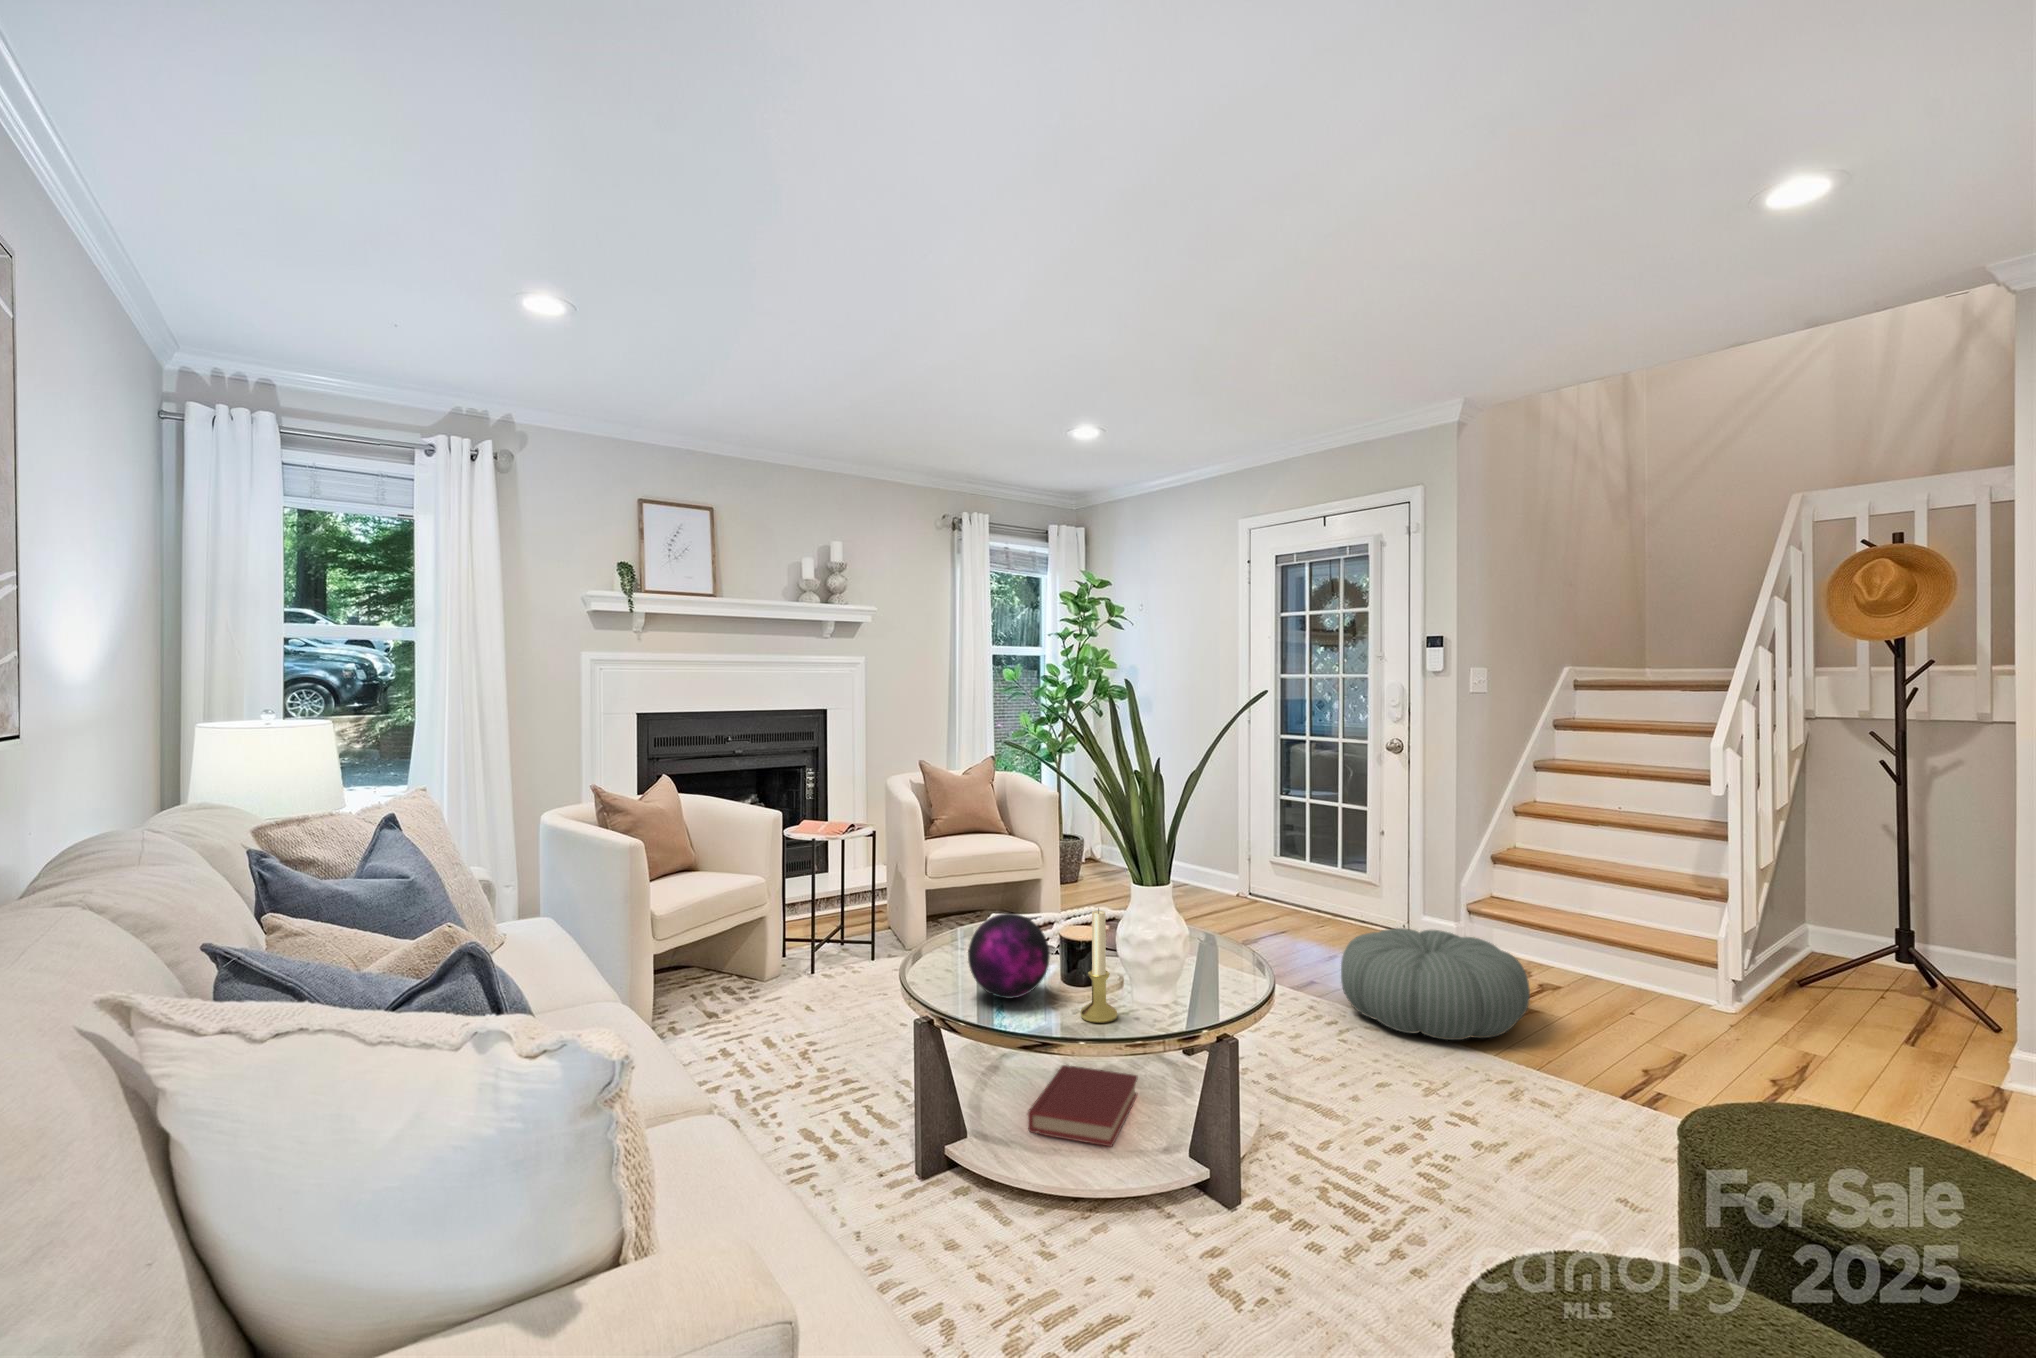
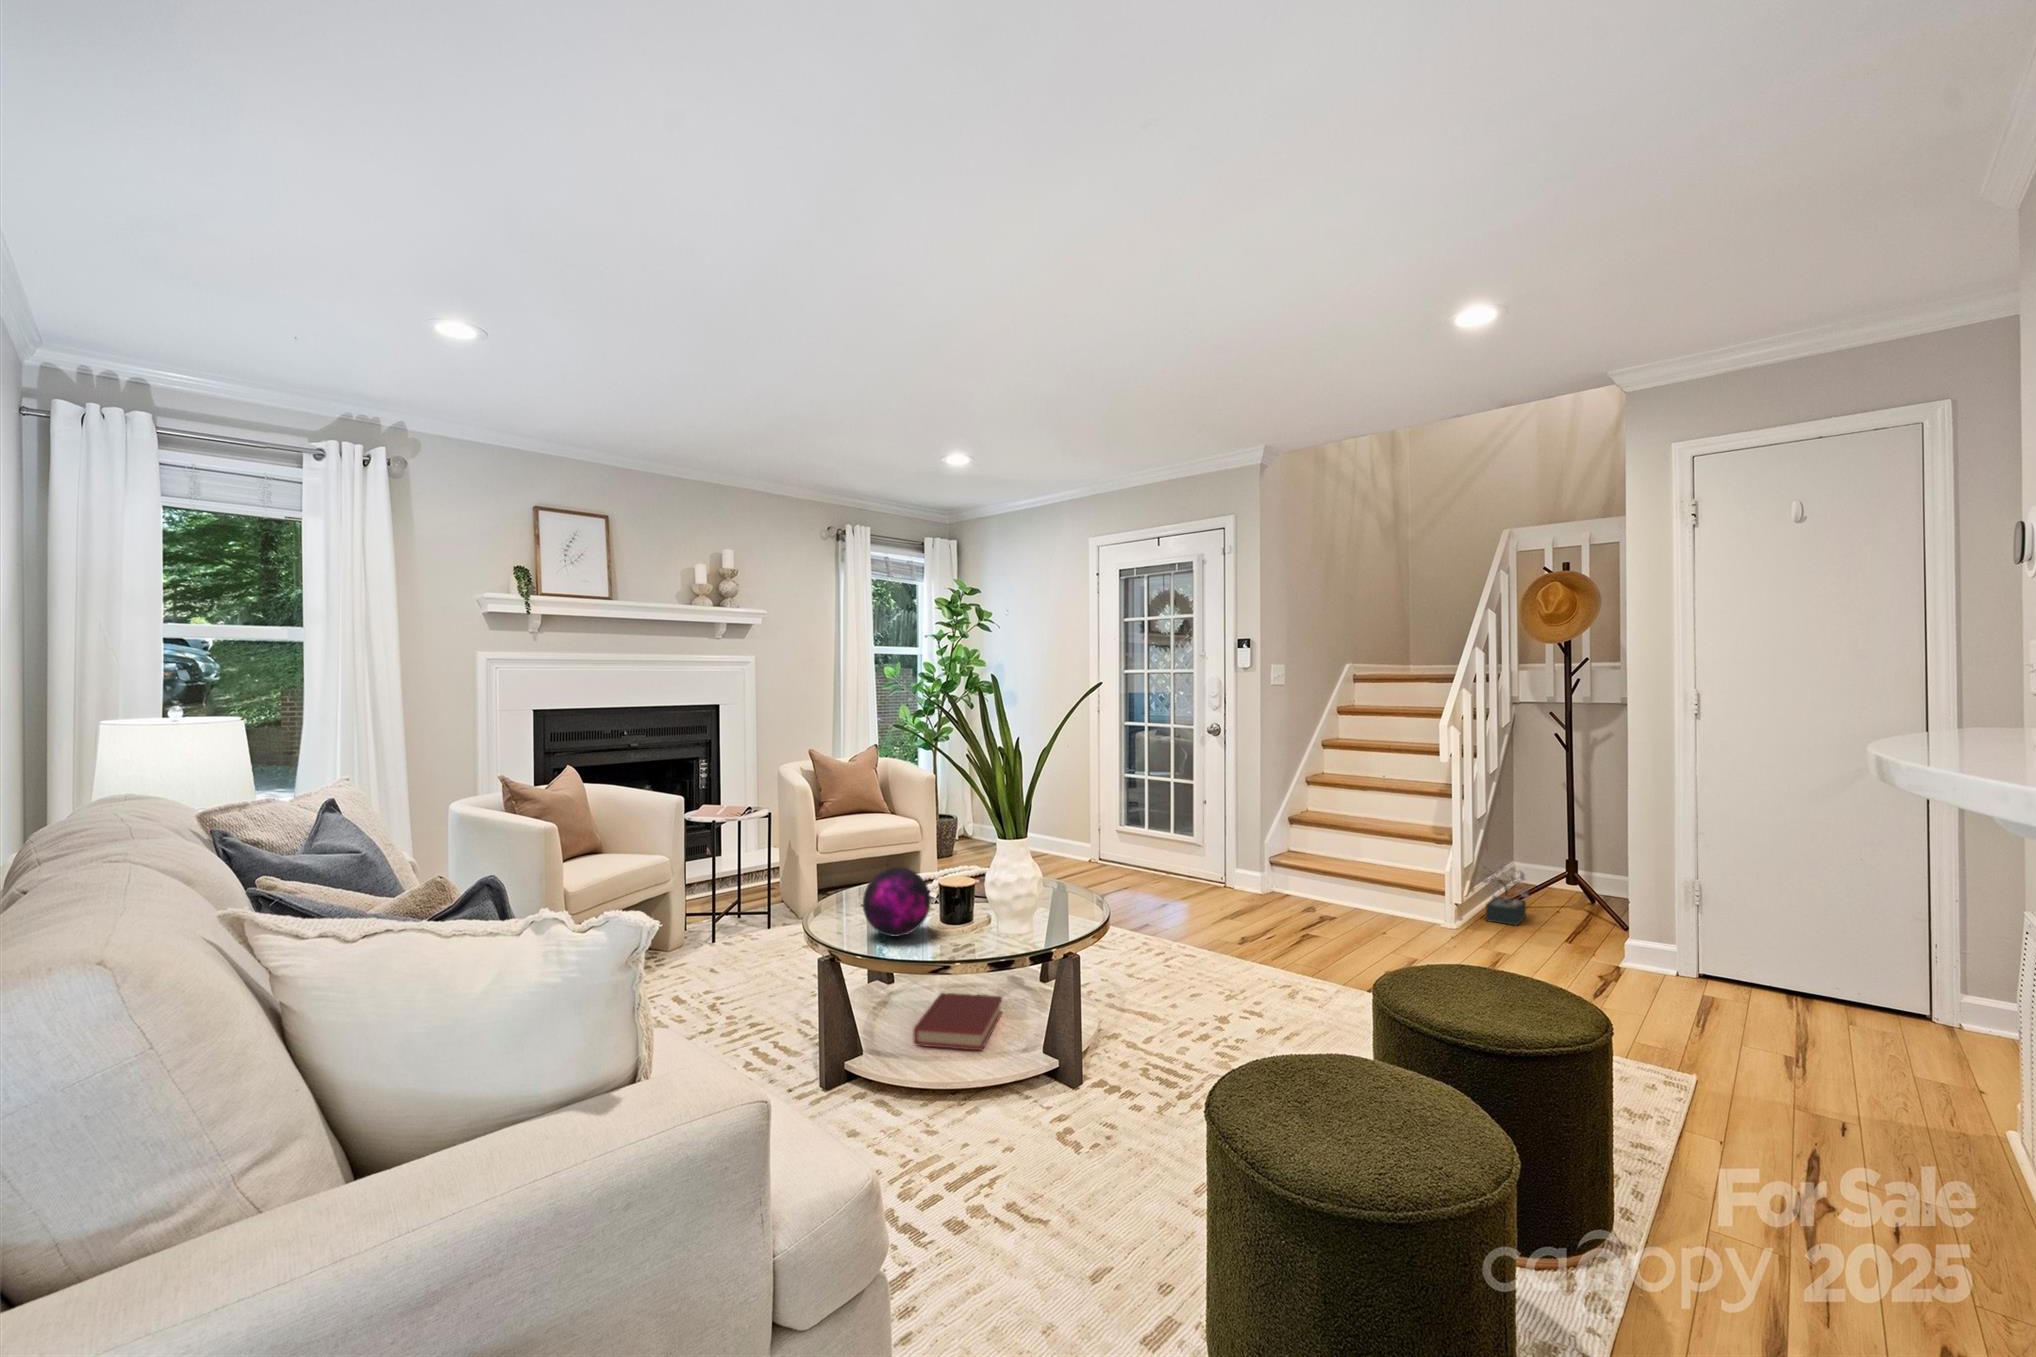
candle holder: present [1080,908,1118,1023] -> none [956,858,986,950]
decorative plant: none [1760,927,1848,1013] -> present [1476,863,1529,926]
pouf: present [1341,928,1530,1040] -> none [1166,876,1308,960]

